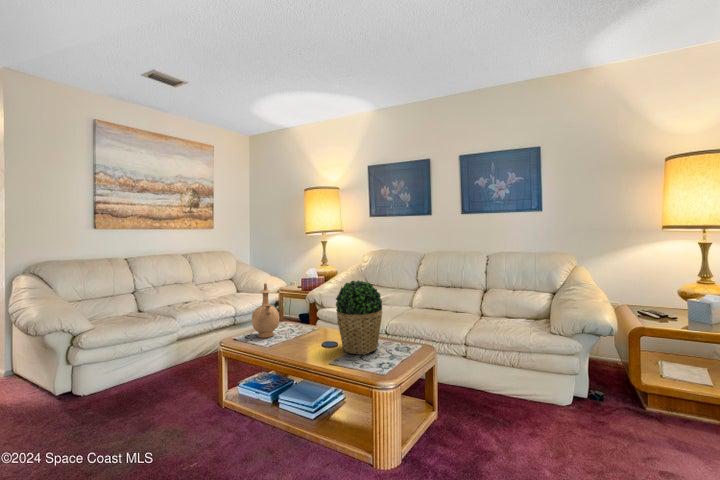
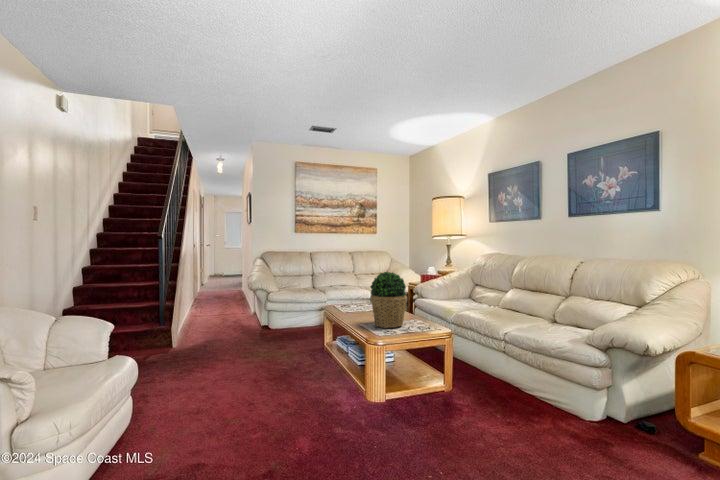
vase: present [252,283,279,338] -> none [342,272,361,311]

